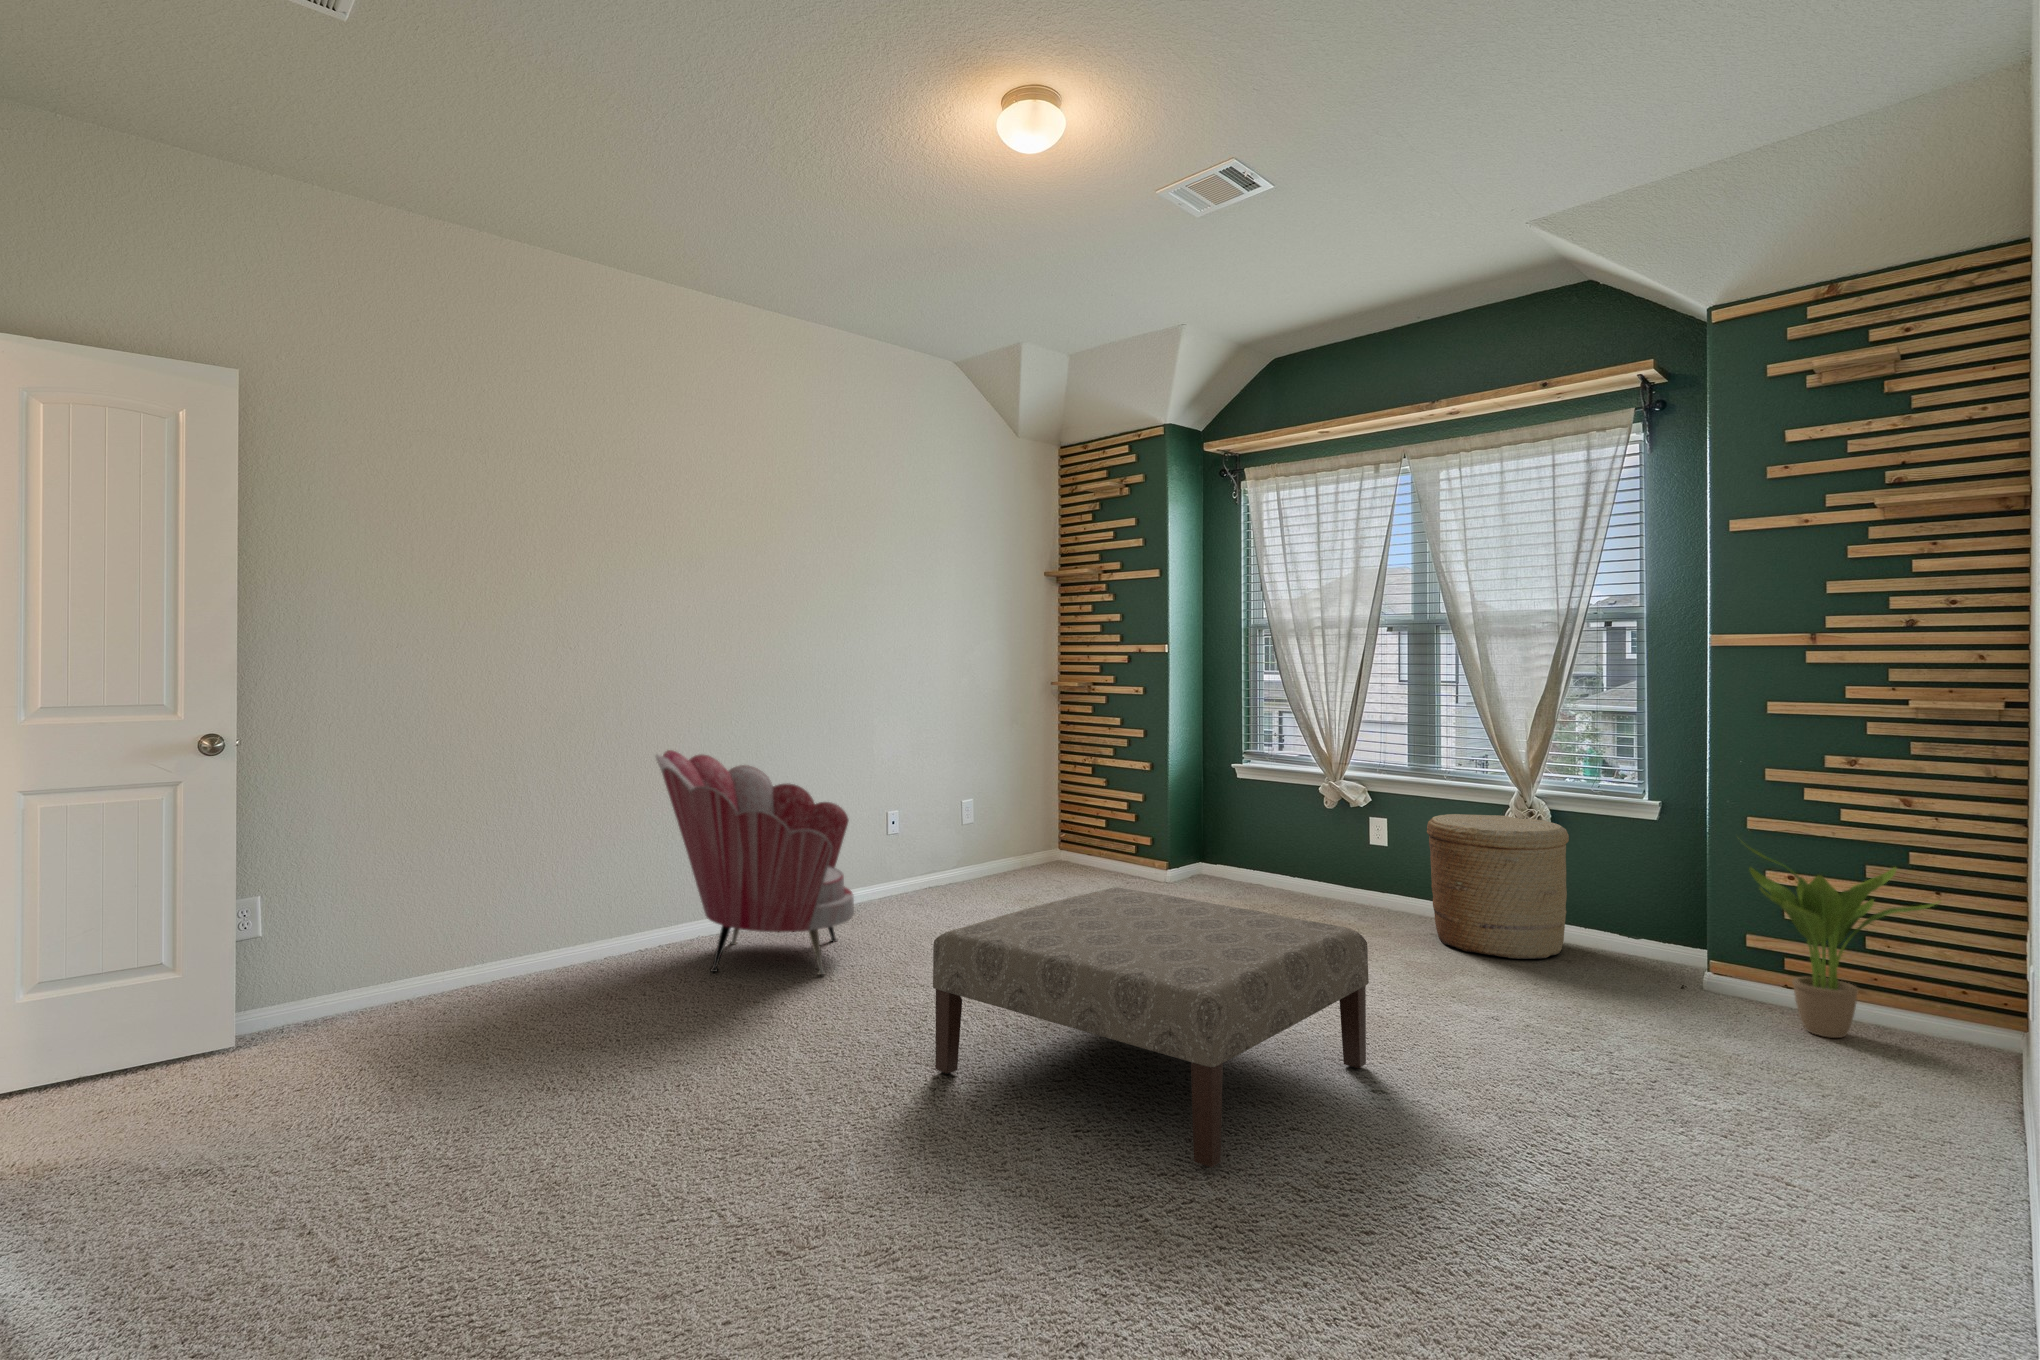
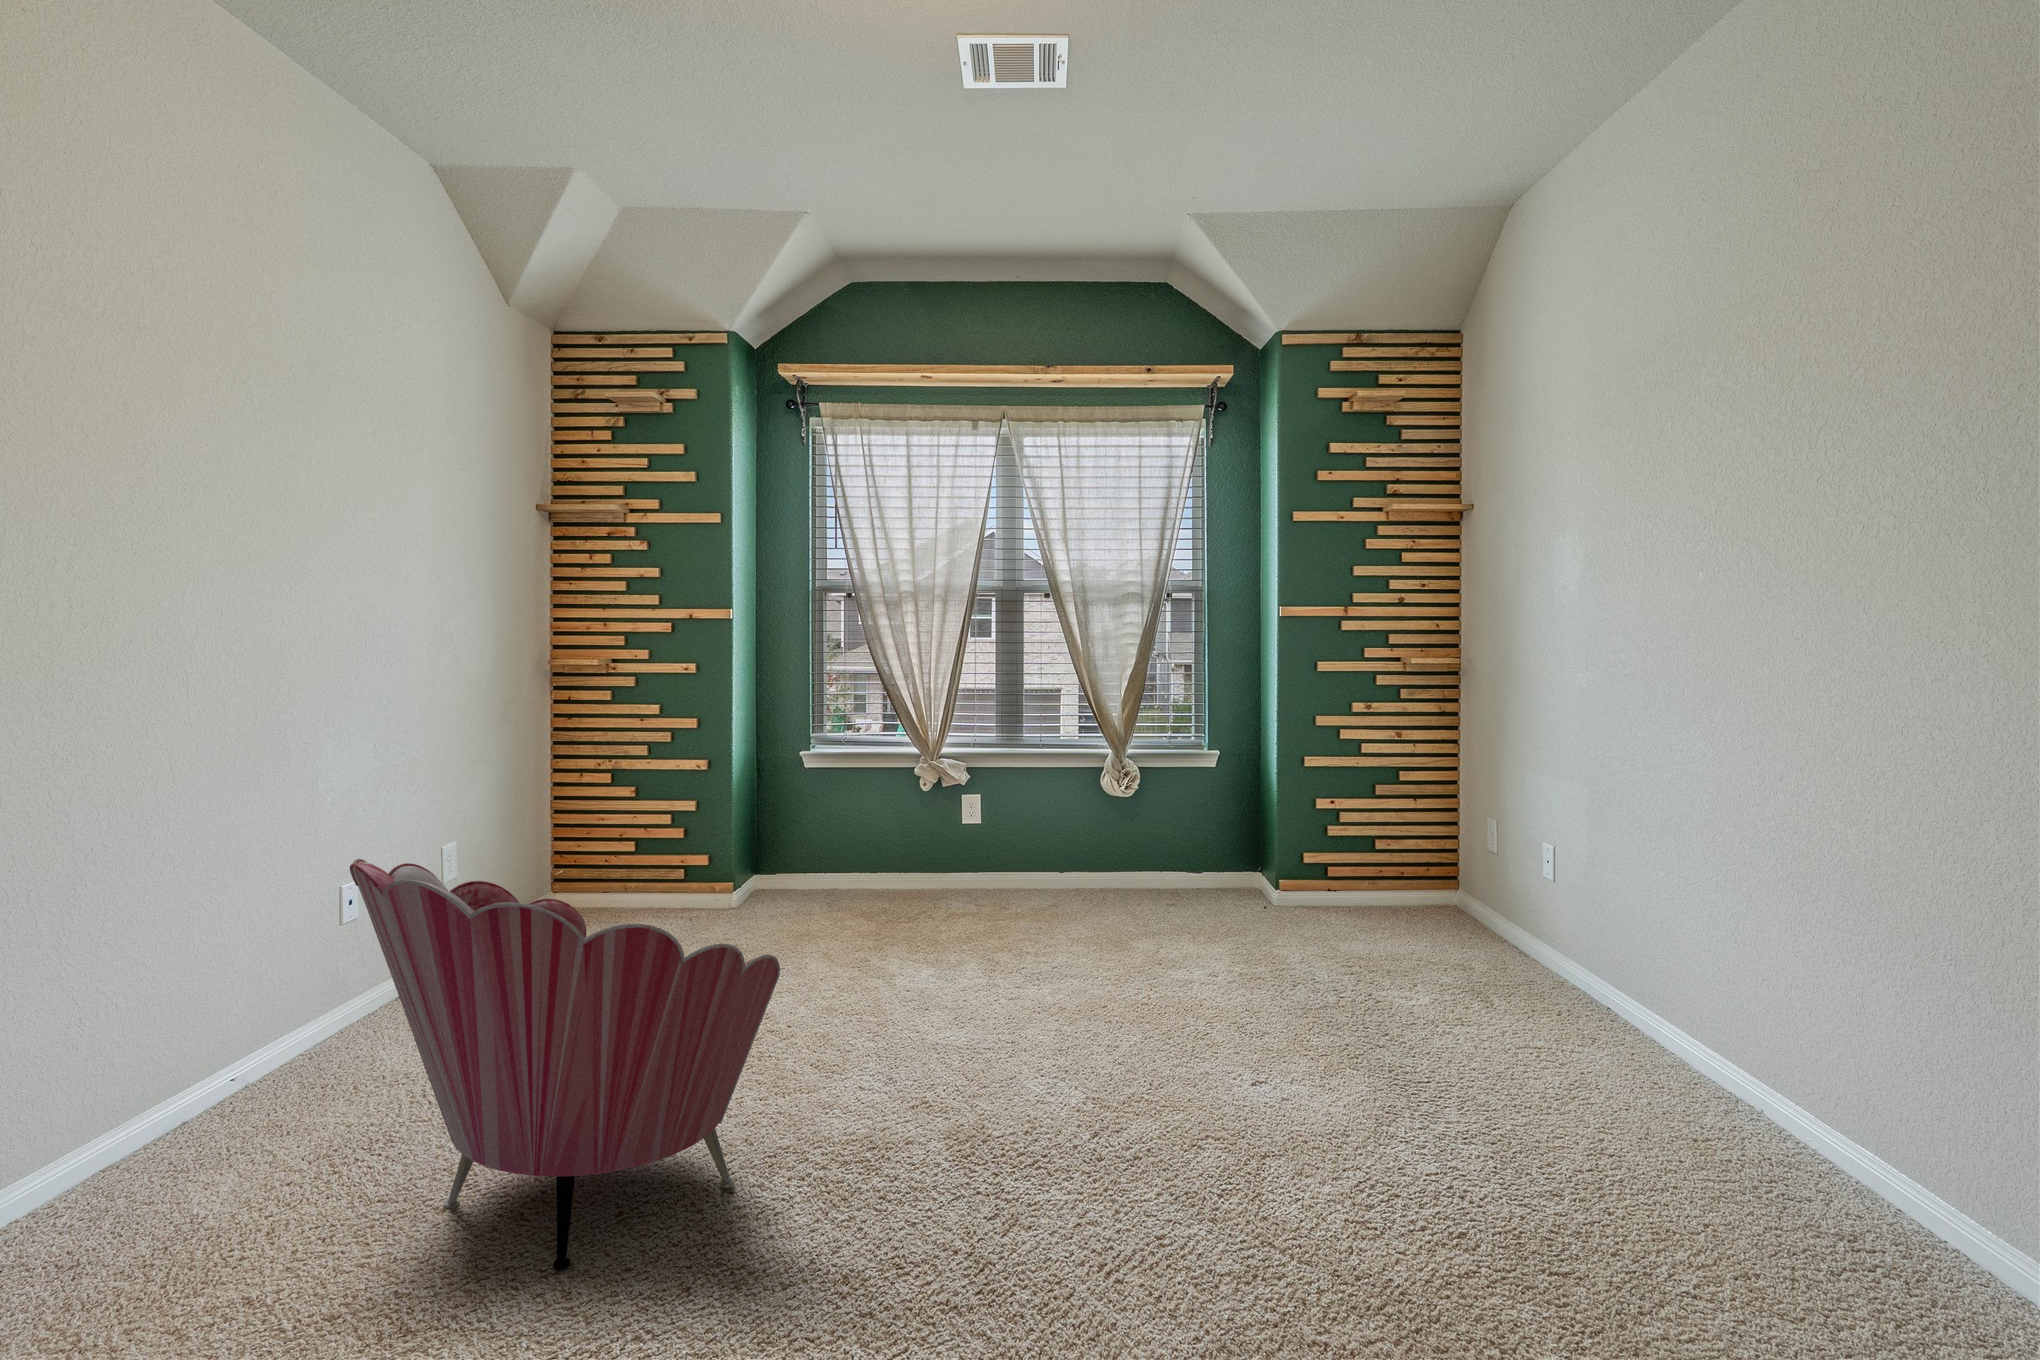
basket: present [1427,814,1569,959] -> none [1059,775,1178,909]
potted plant: present [1748,847,1936,1038] -> none [1323,772,1440,914]
ottoman: present [933,887,1369,1168] -> none [1051,915,1555,1237]

